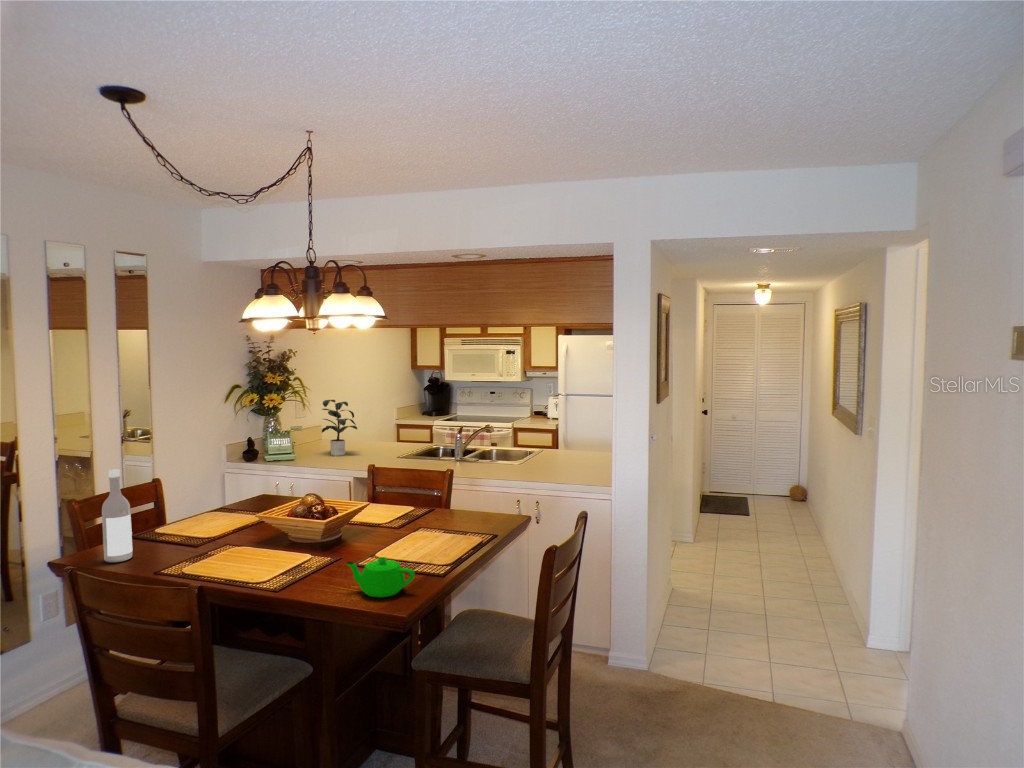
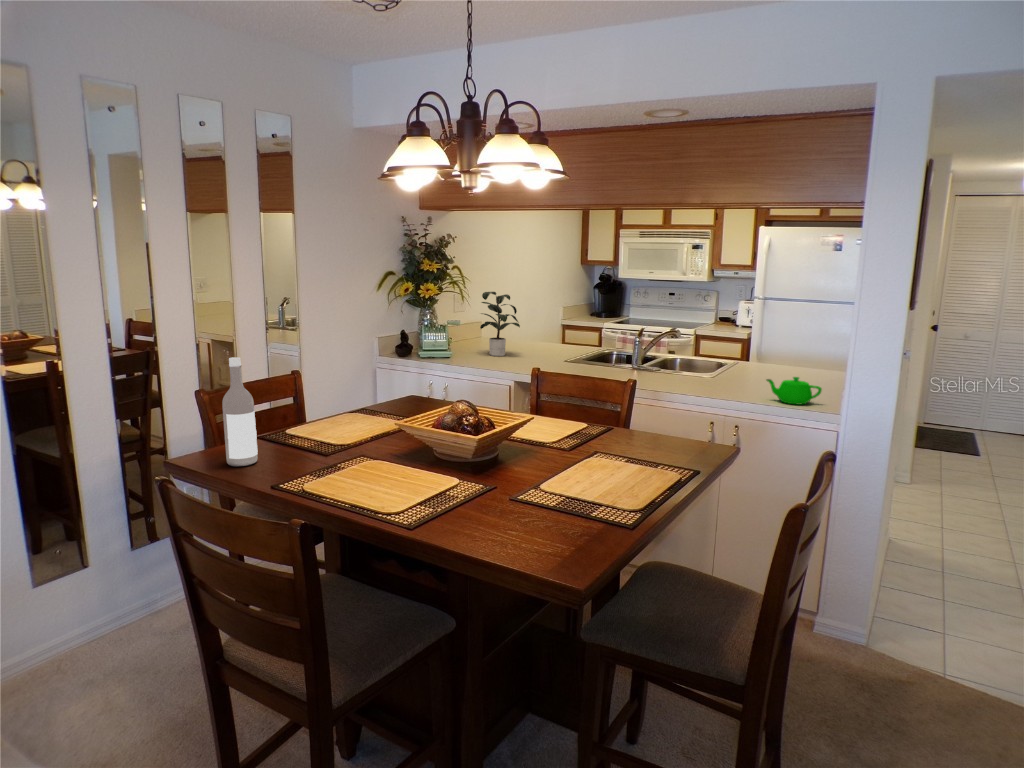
teapot: present [346,557,415,597] -> present [767,377,822,404]

